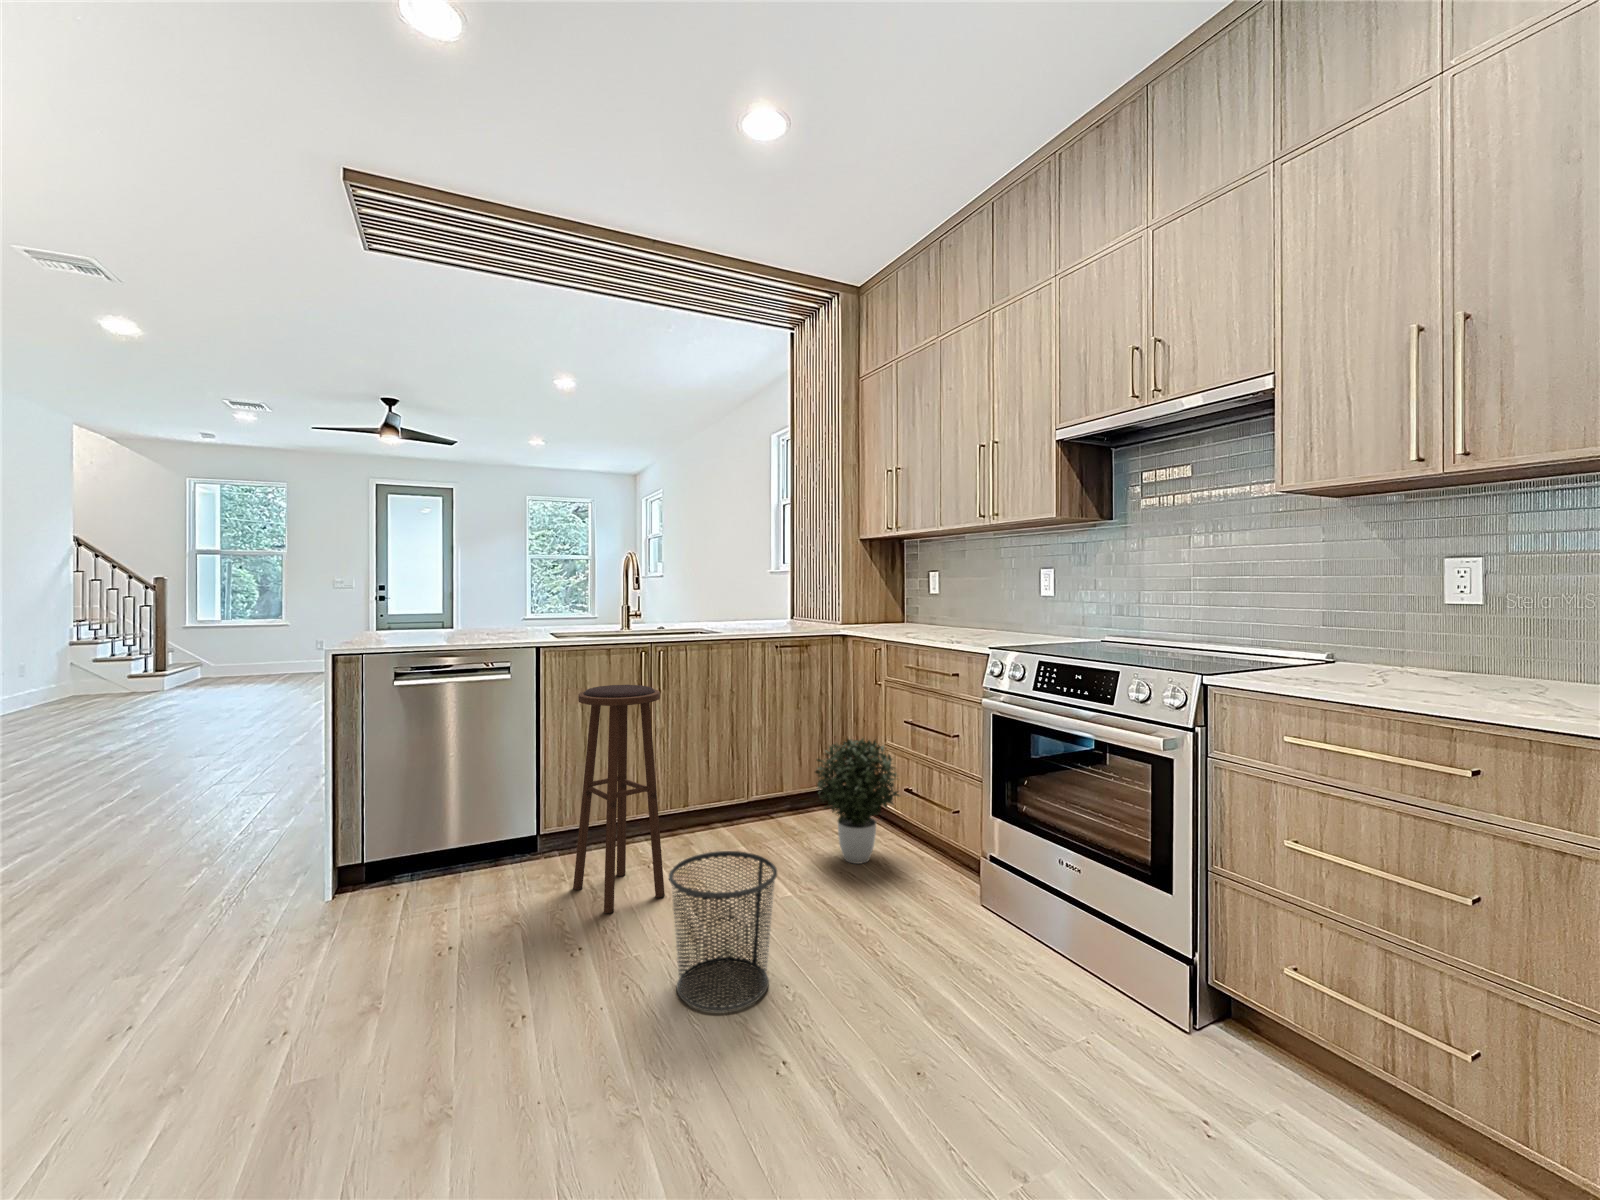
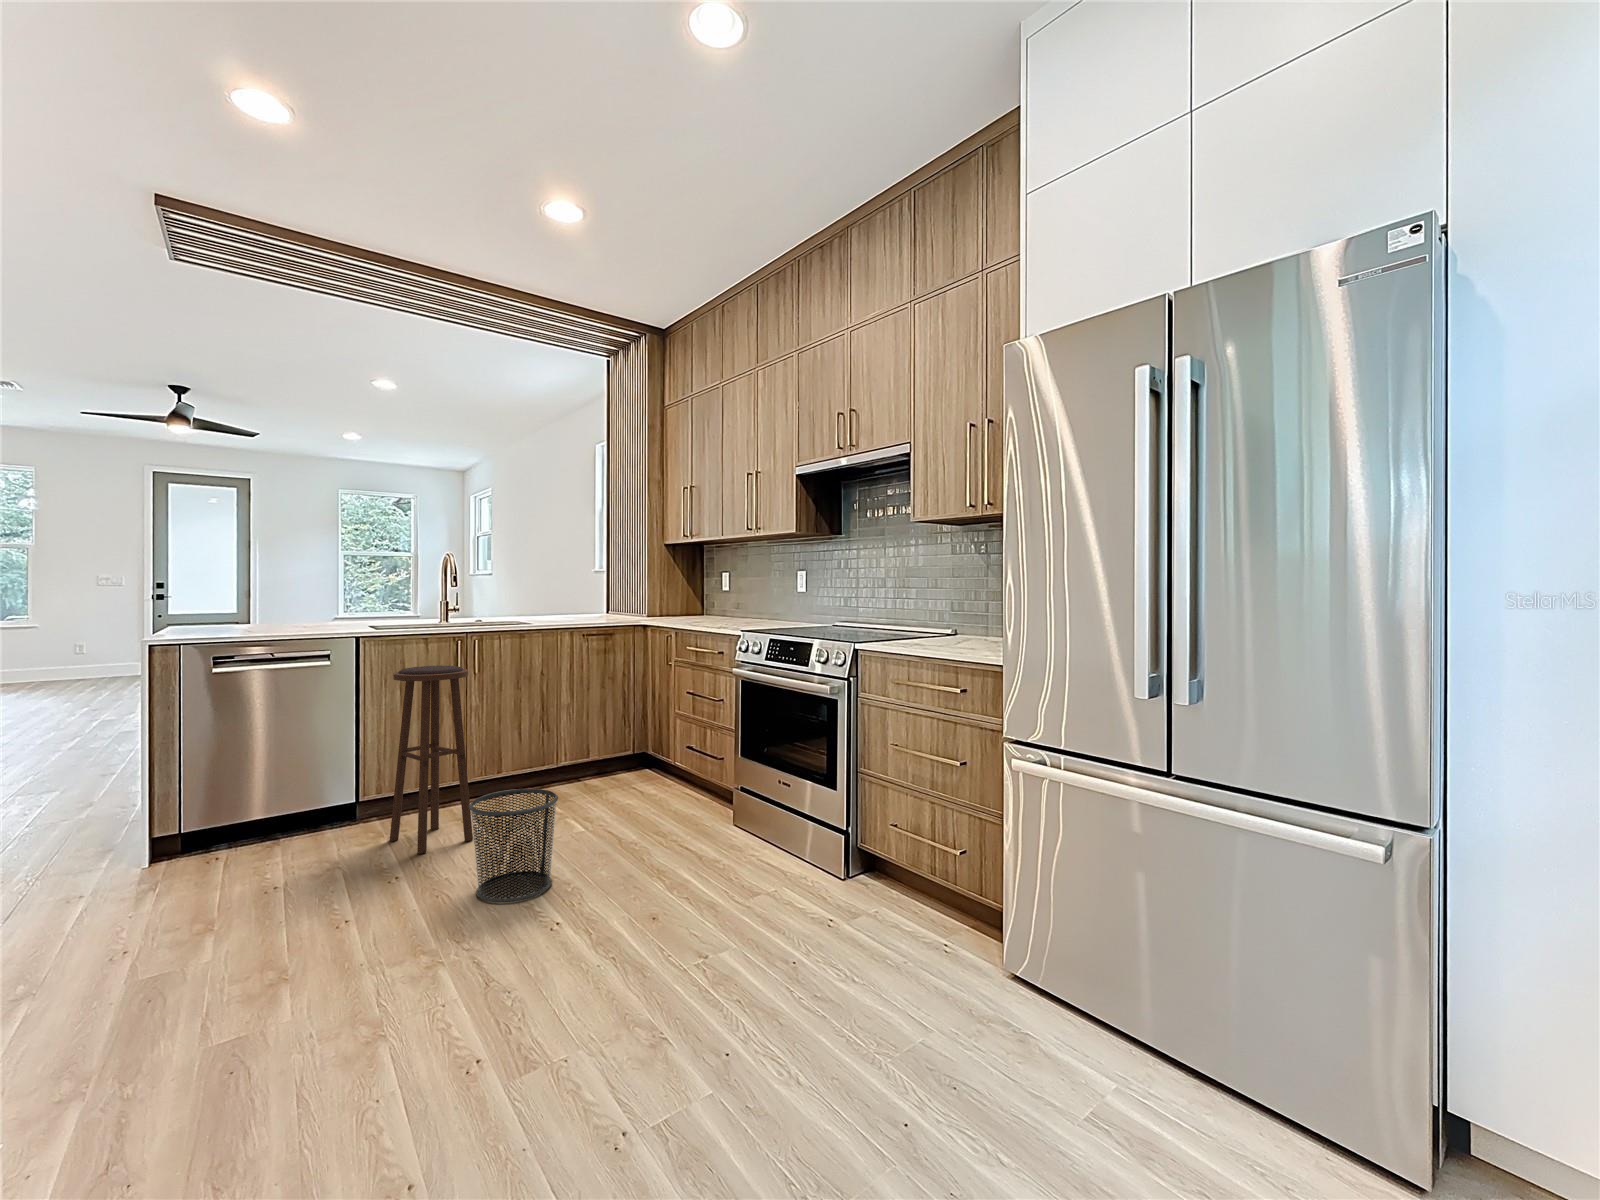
potted plant: present [815,739,900,864] -> none [609,707,681,809]

